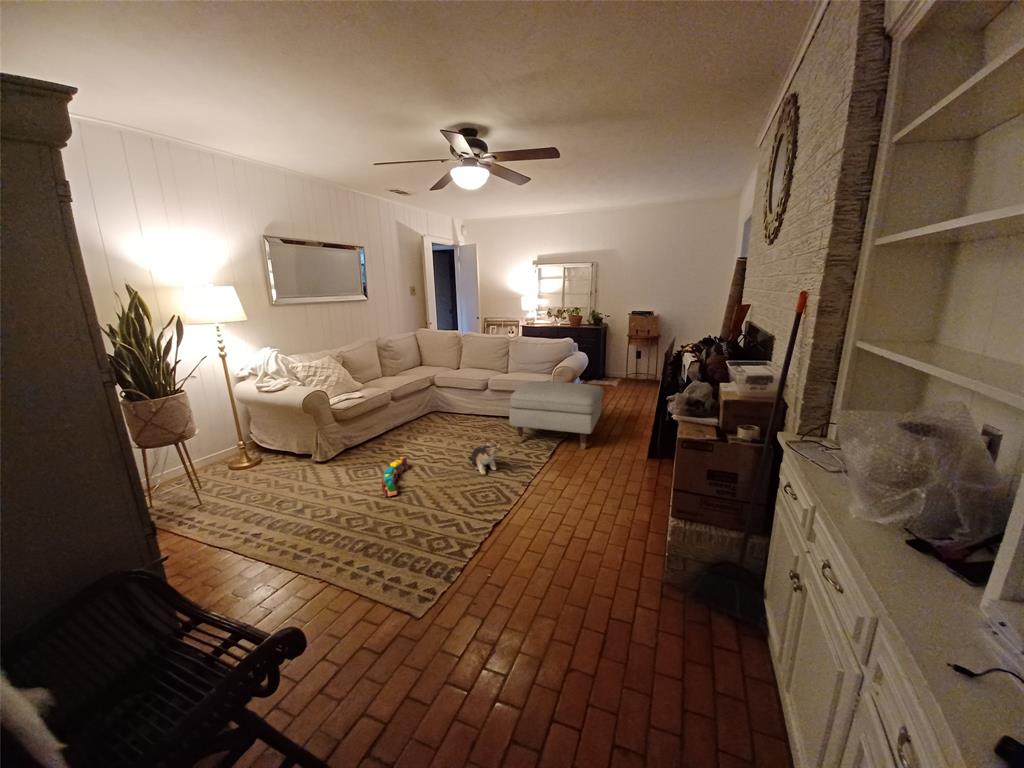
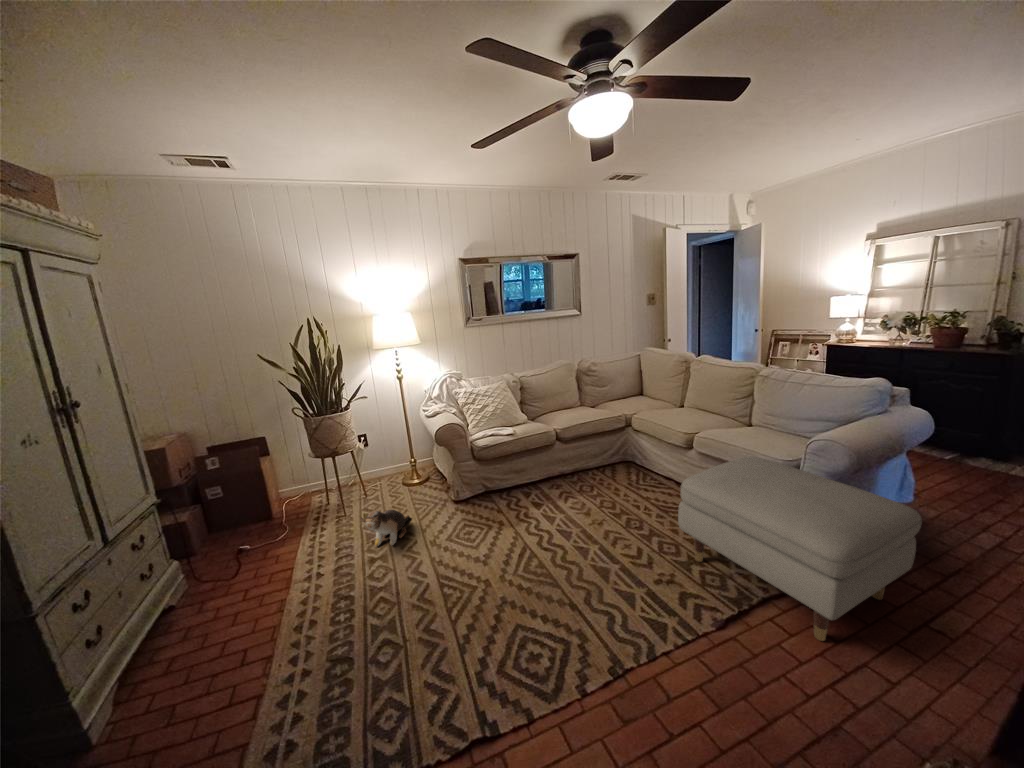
plush toy: present [469,442,500,475] -> present [360,510,410,546]
toy train: present [382,457,409,496] -> none [447,527,514,584]

